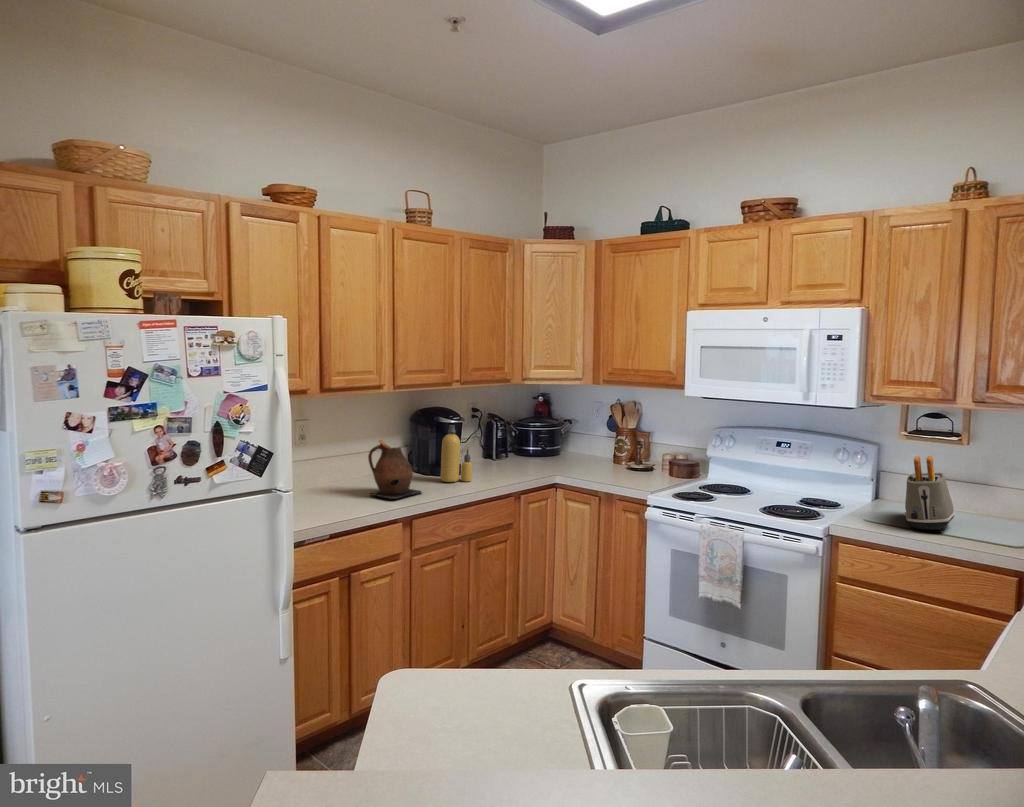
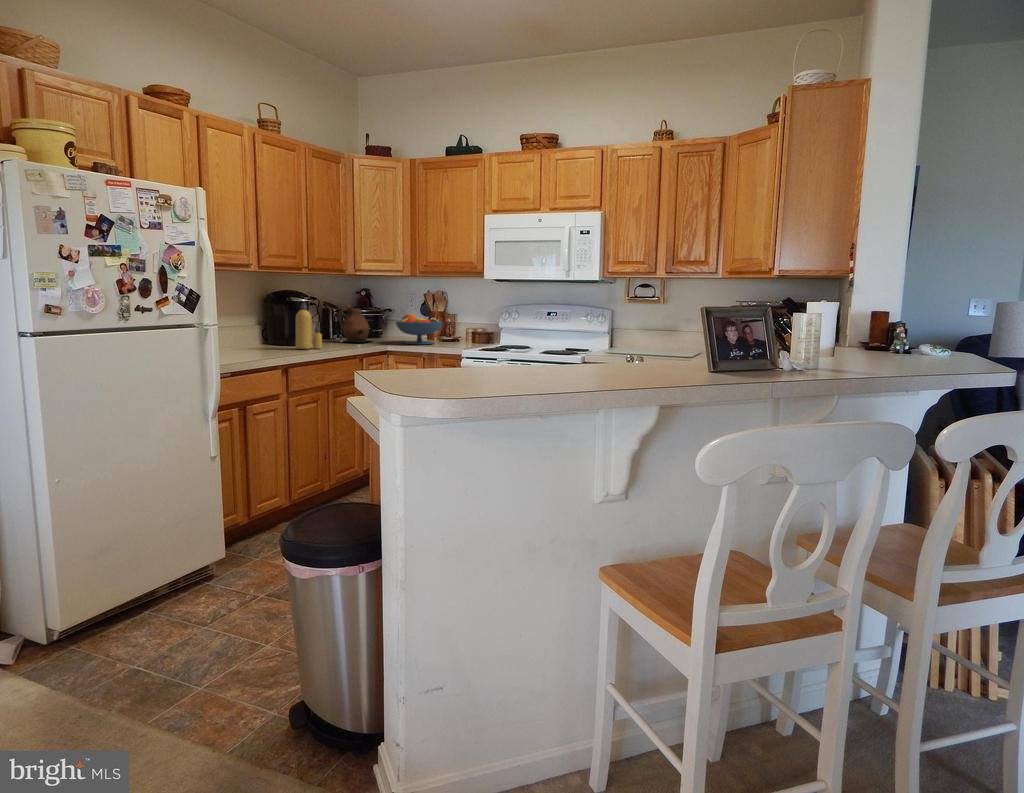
fruit bowl: none [568,433,629,476] -> present [396,314,442,344]
ceramic pitcher: present [368,440,421,499] -> present [339,305,373,342]
toaster: present [905,456,955,532] -> none [628,311,656,356]

